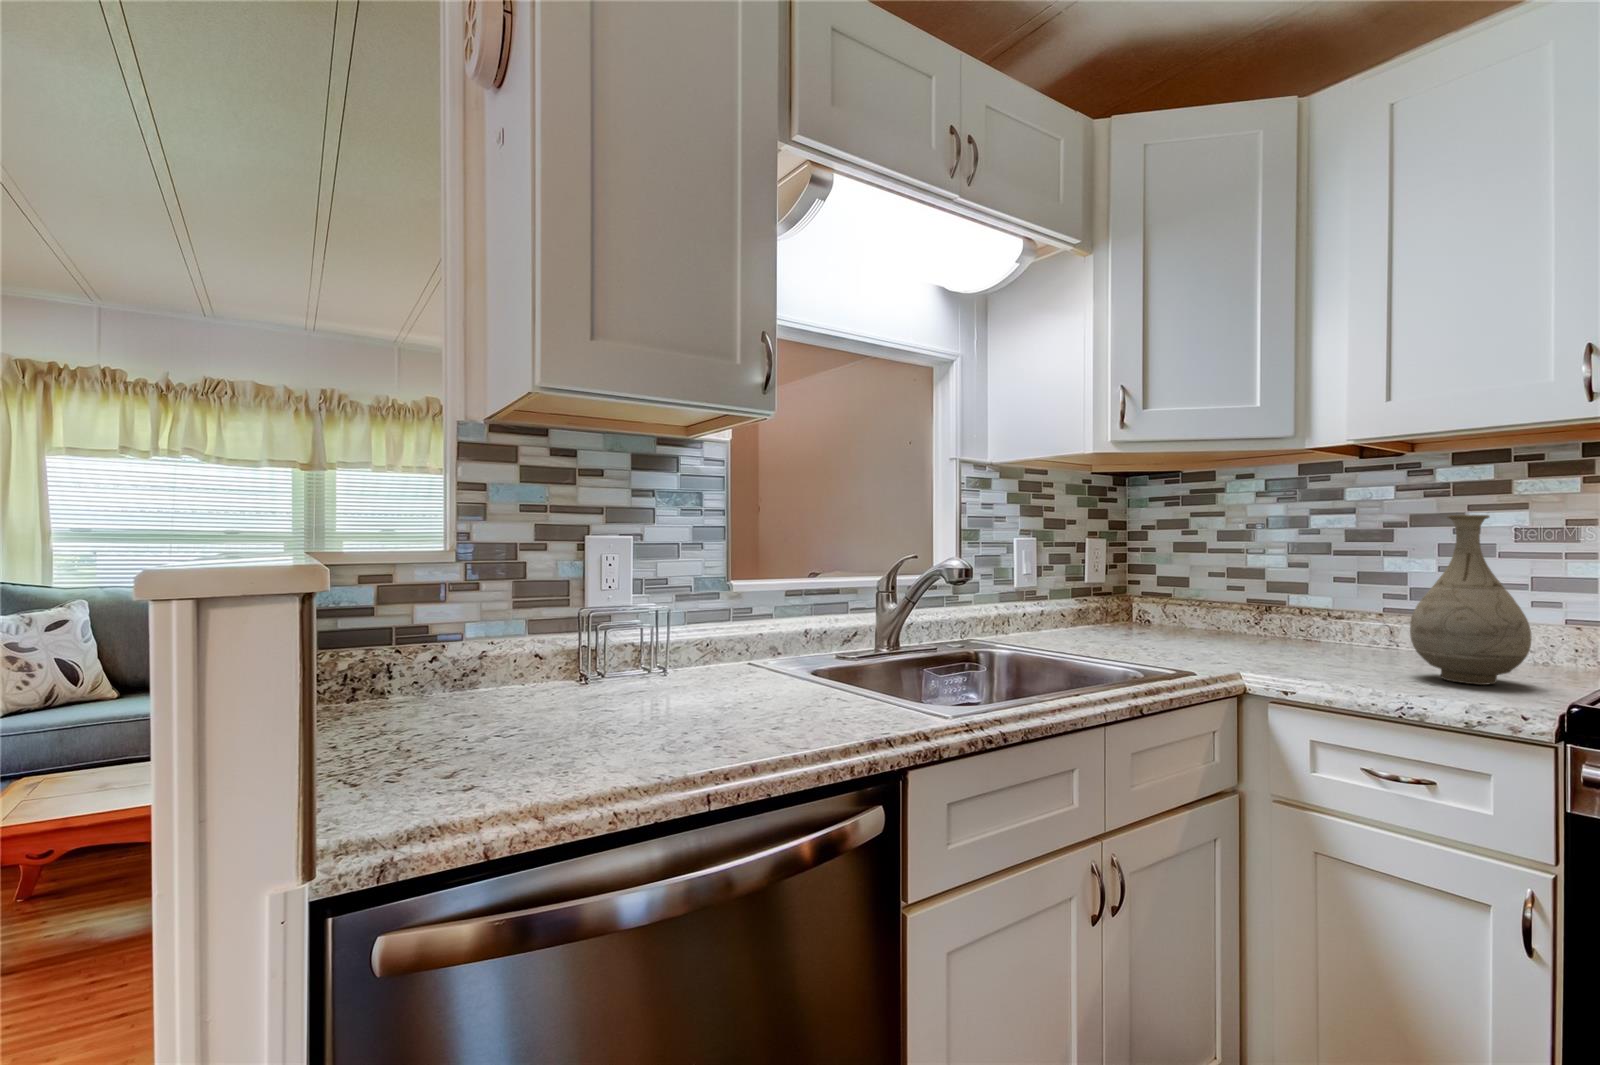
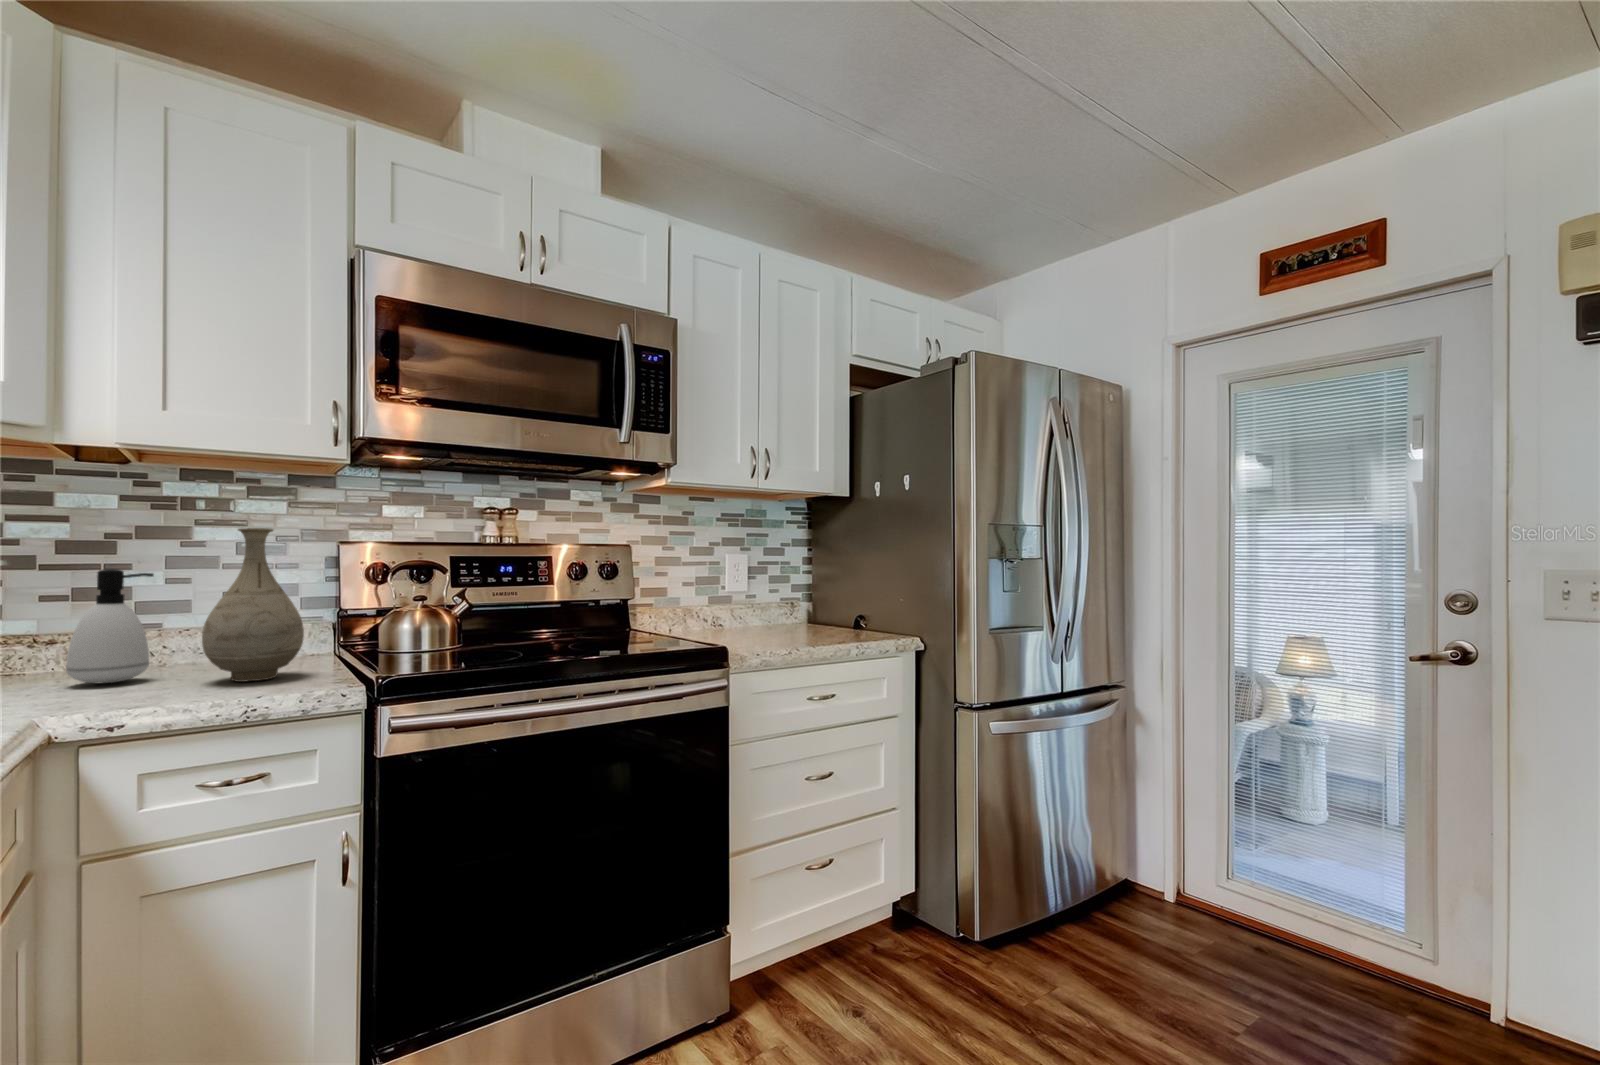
soap dispenser: none [1318,555,1388,658] -> present [66,569,154,684]

